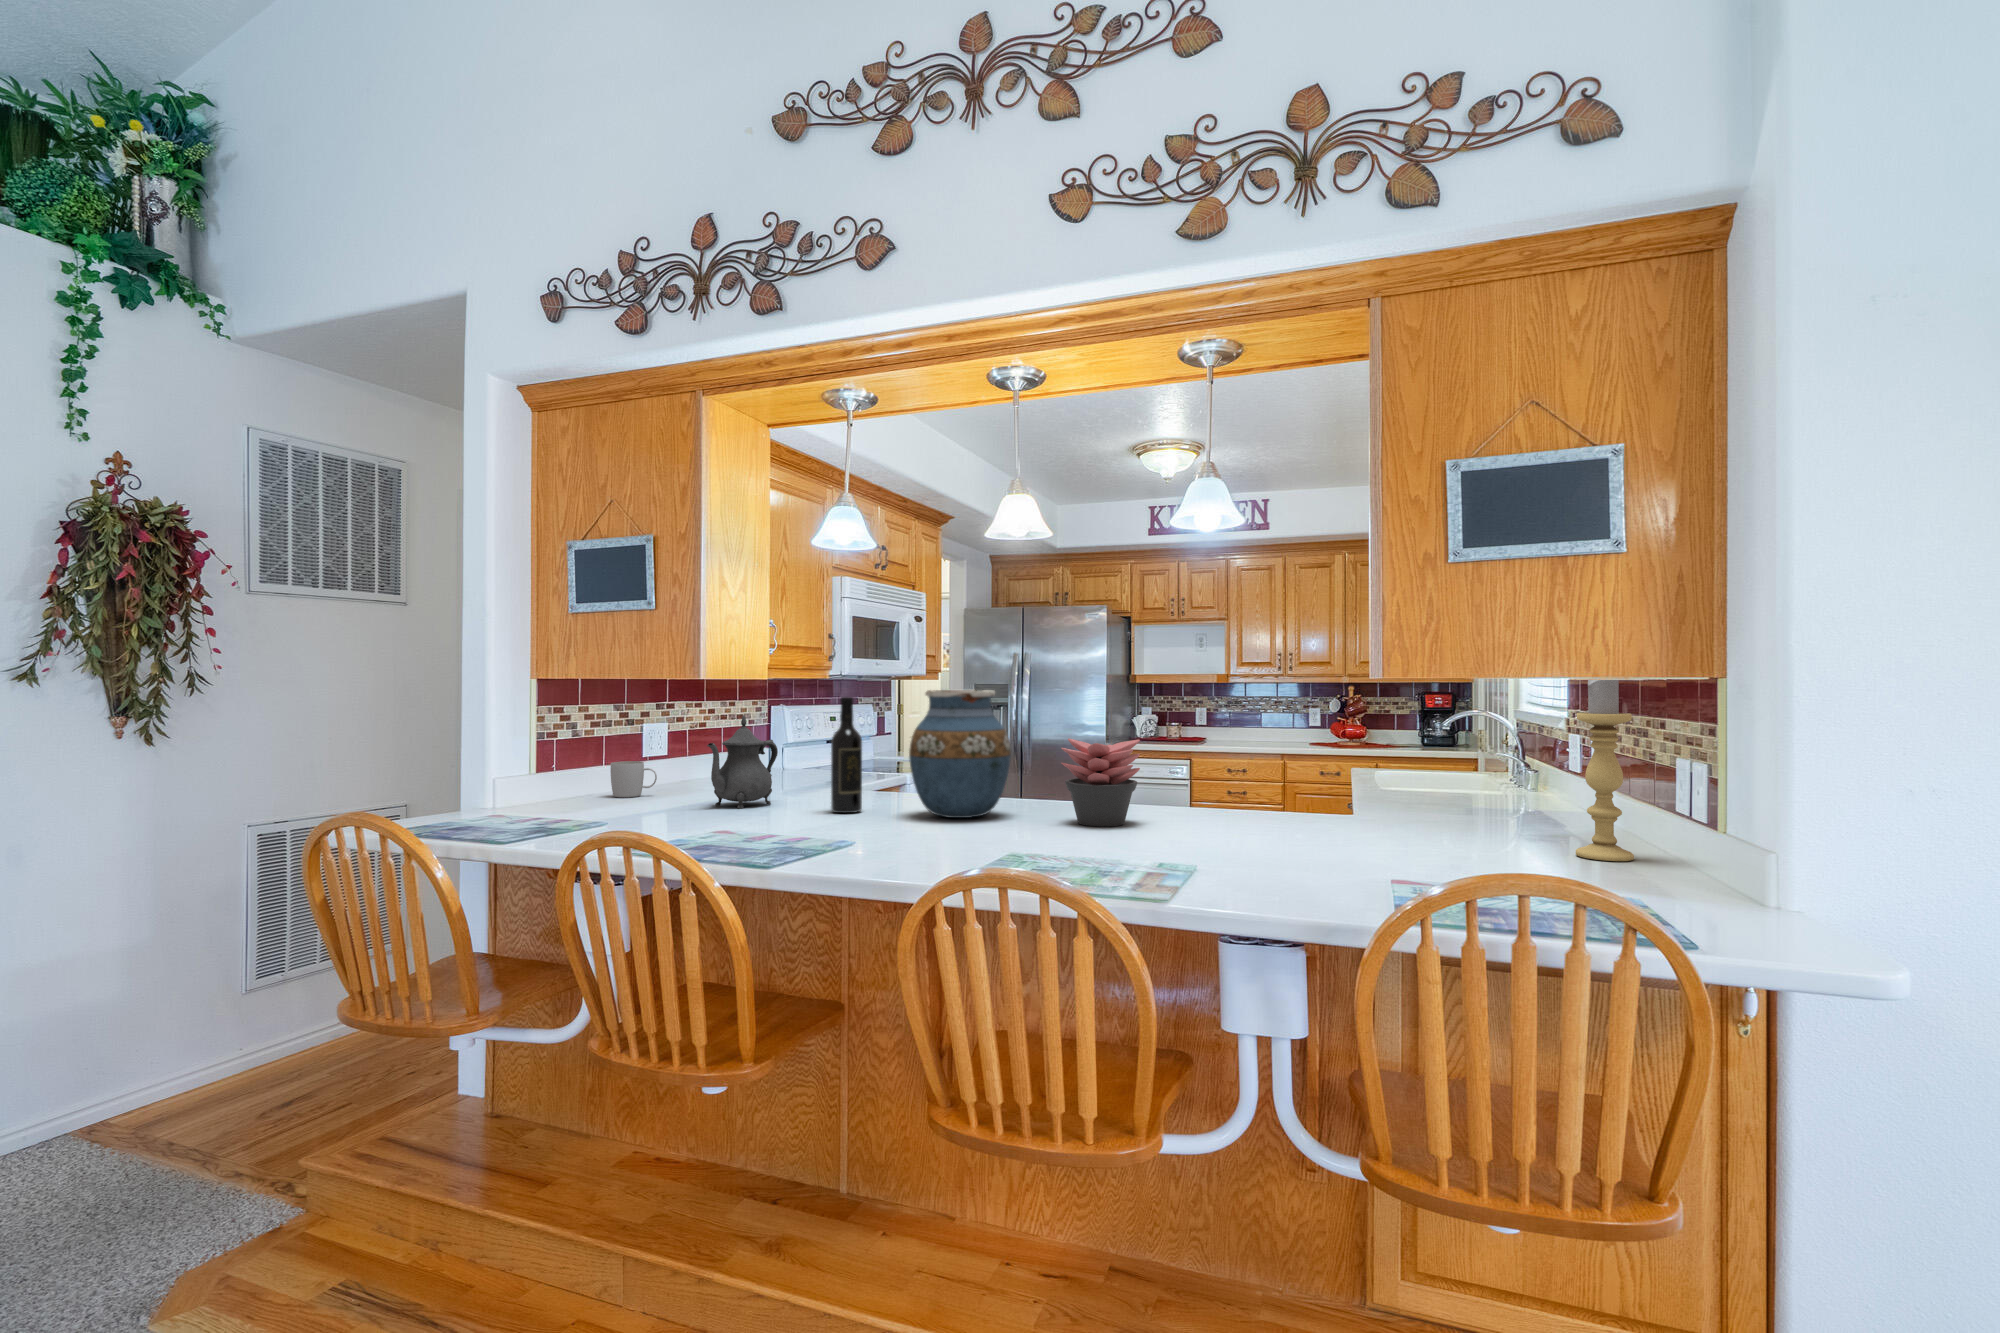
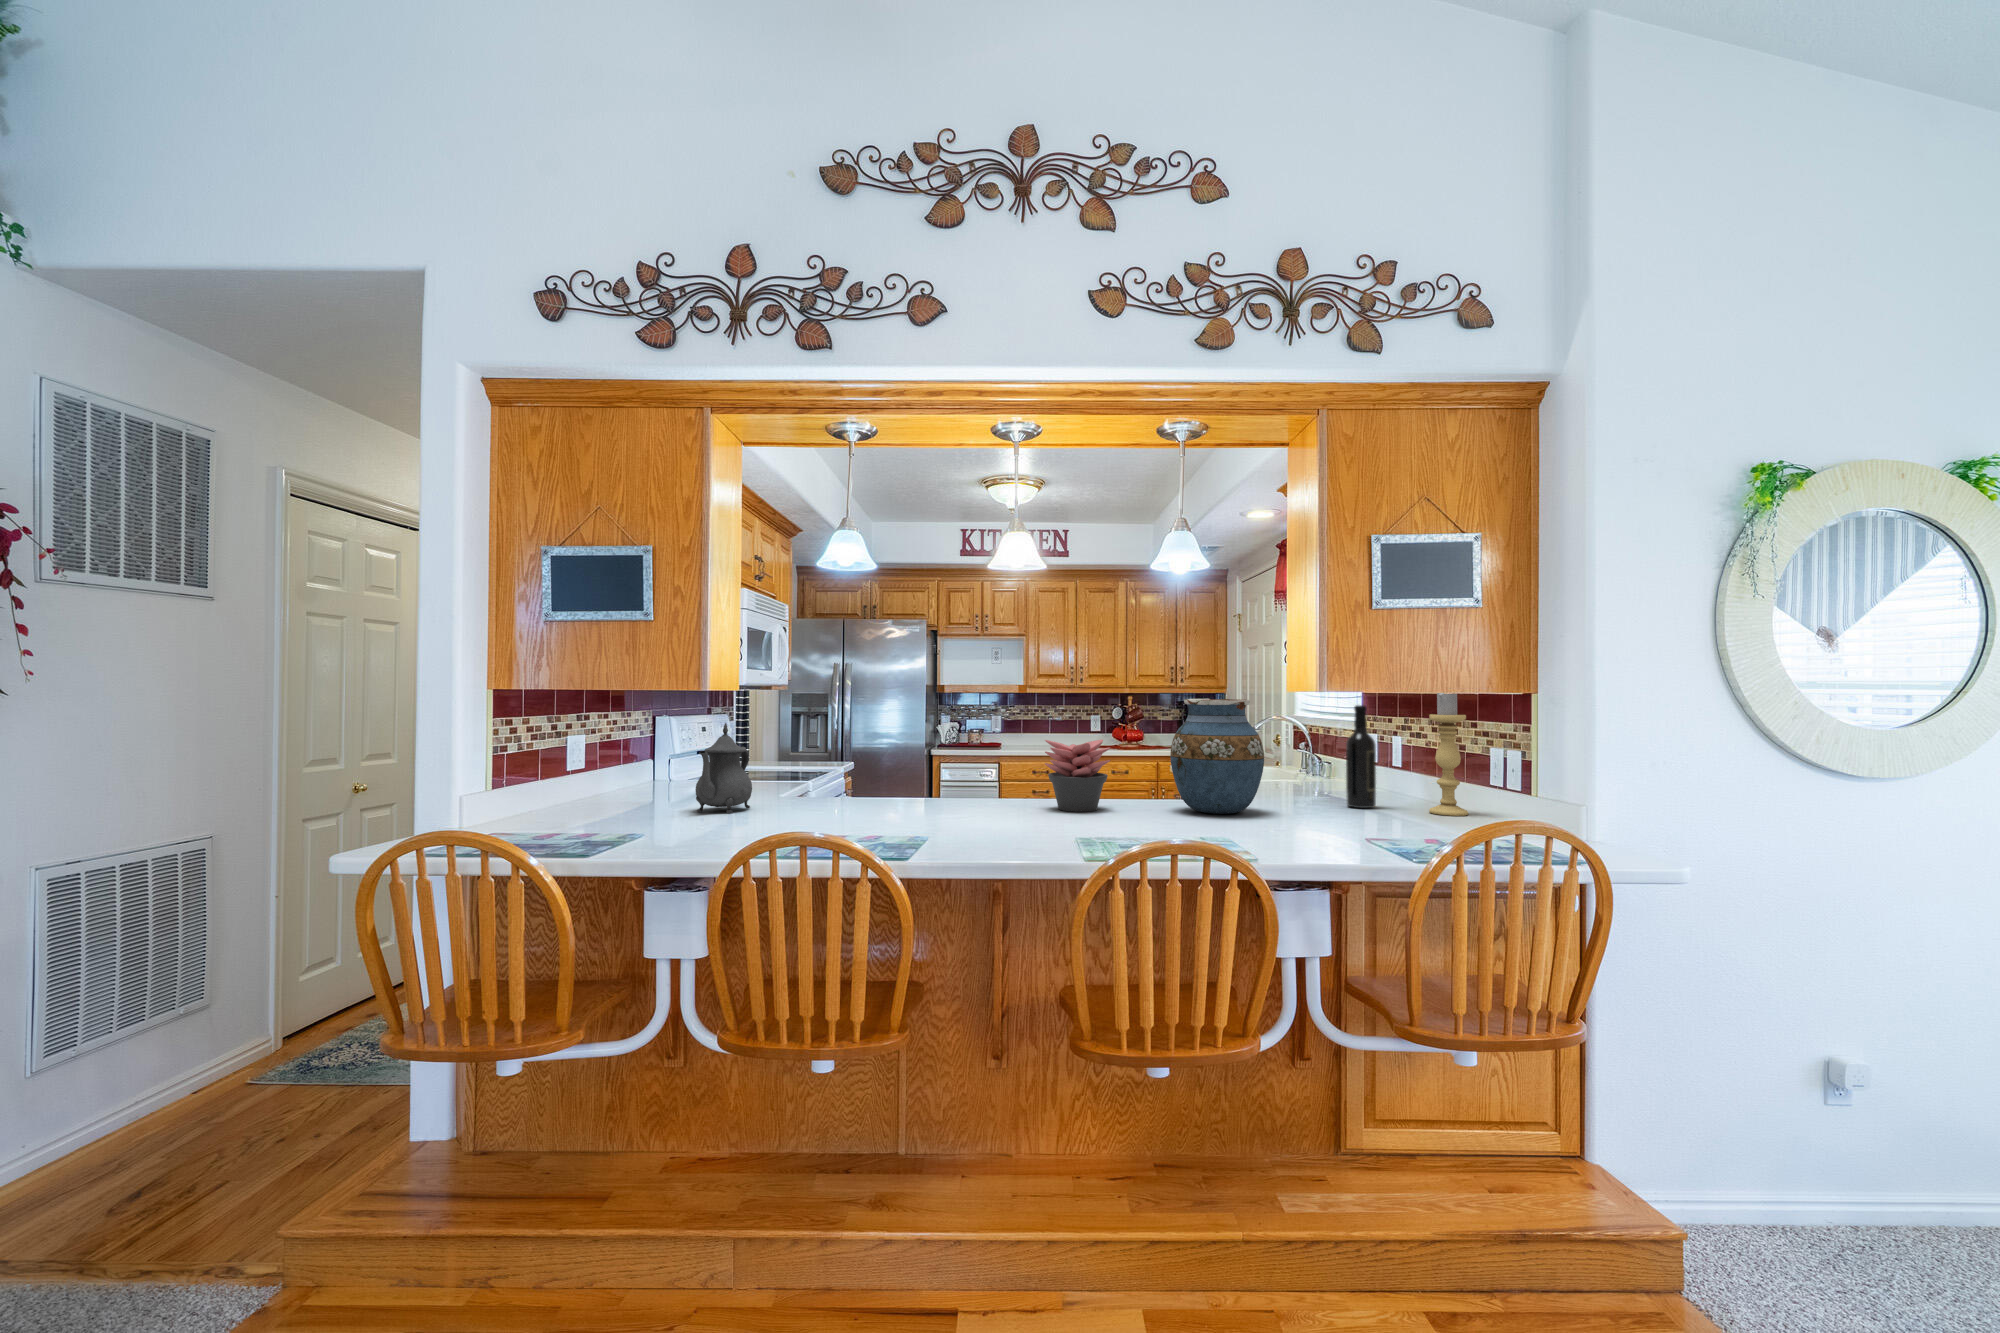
vase: present [909,690,1011,818] -> present [1170,699,1264,814]
wine bottle: present [831,697,862,813] -> present [1346,705,1376,808]
mug: present [610,761,657,797] -> none [557,772,606,809]

